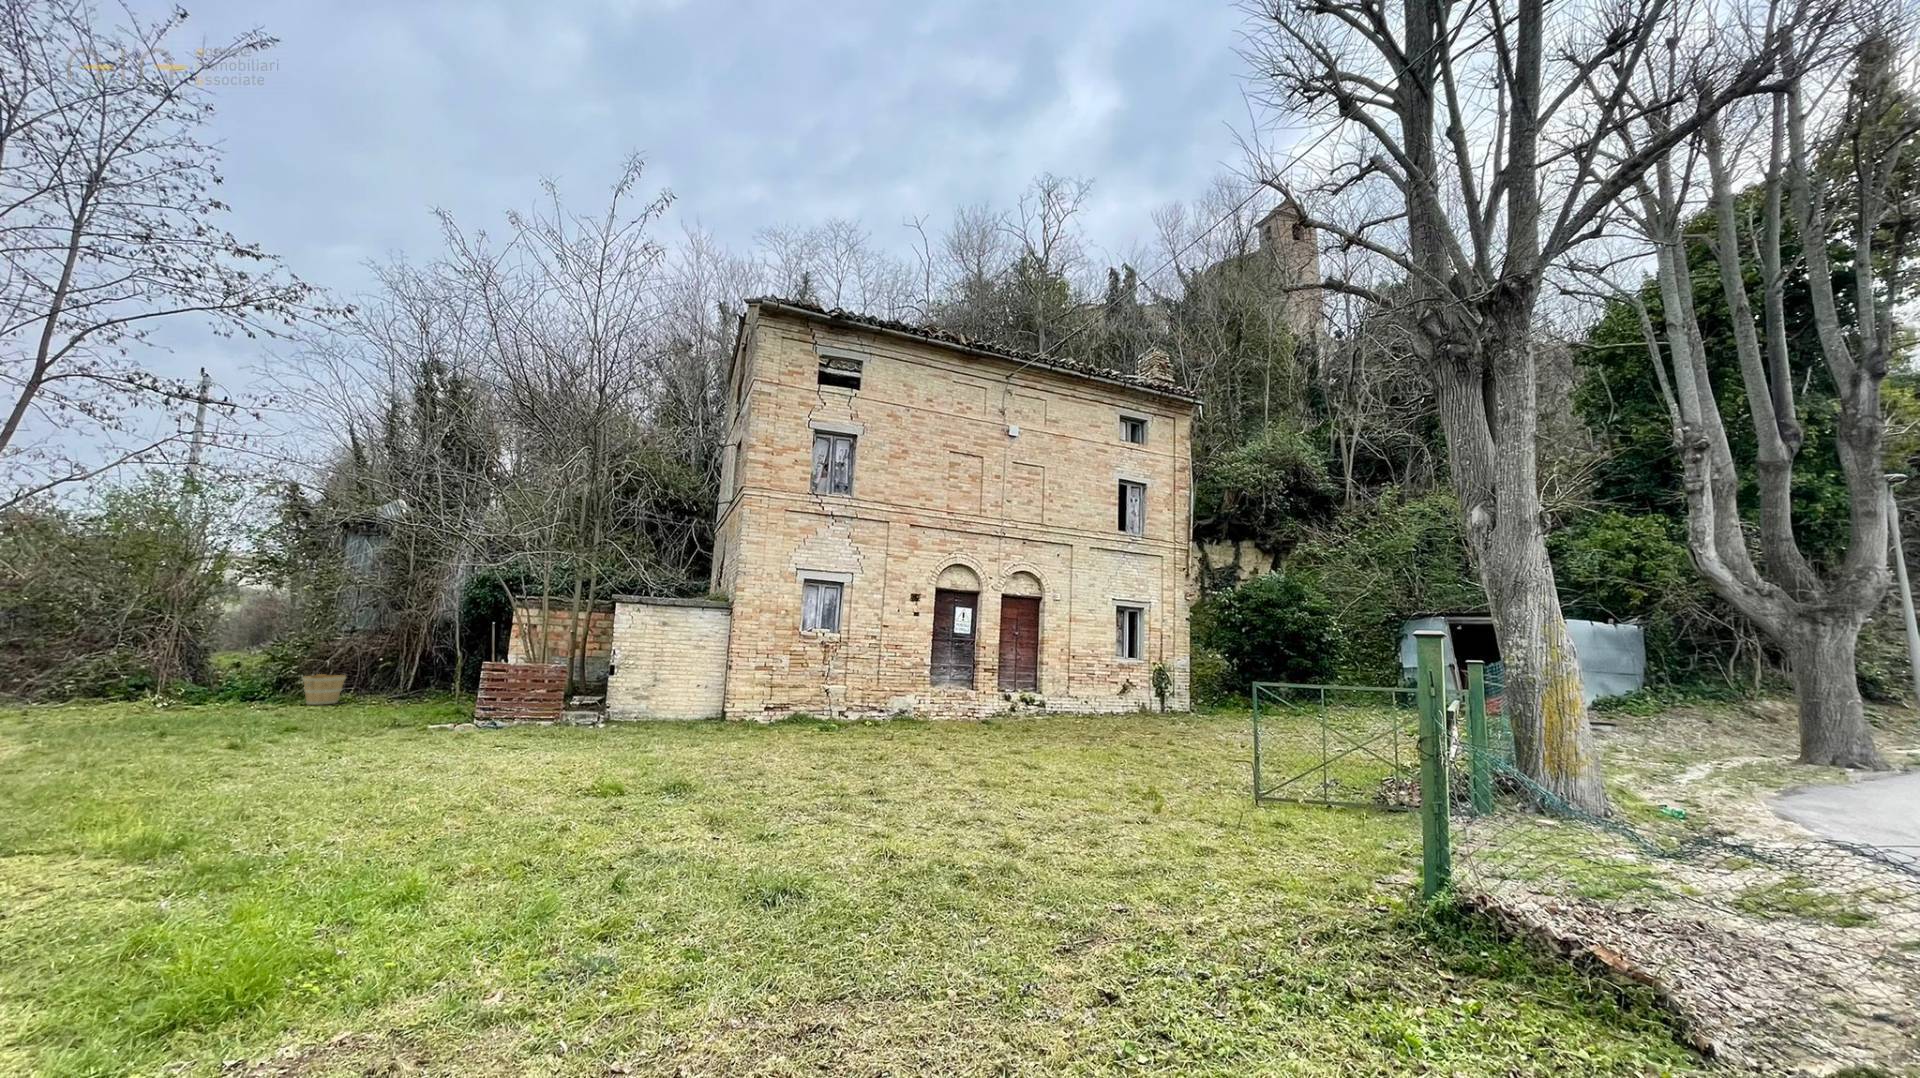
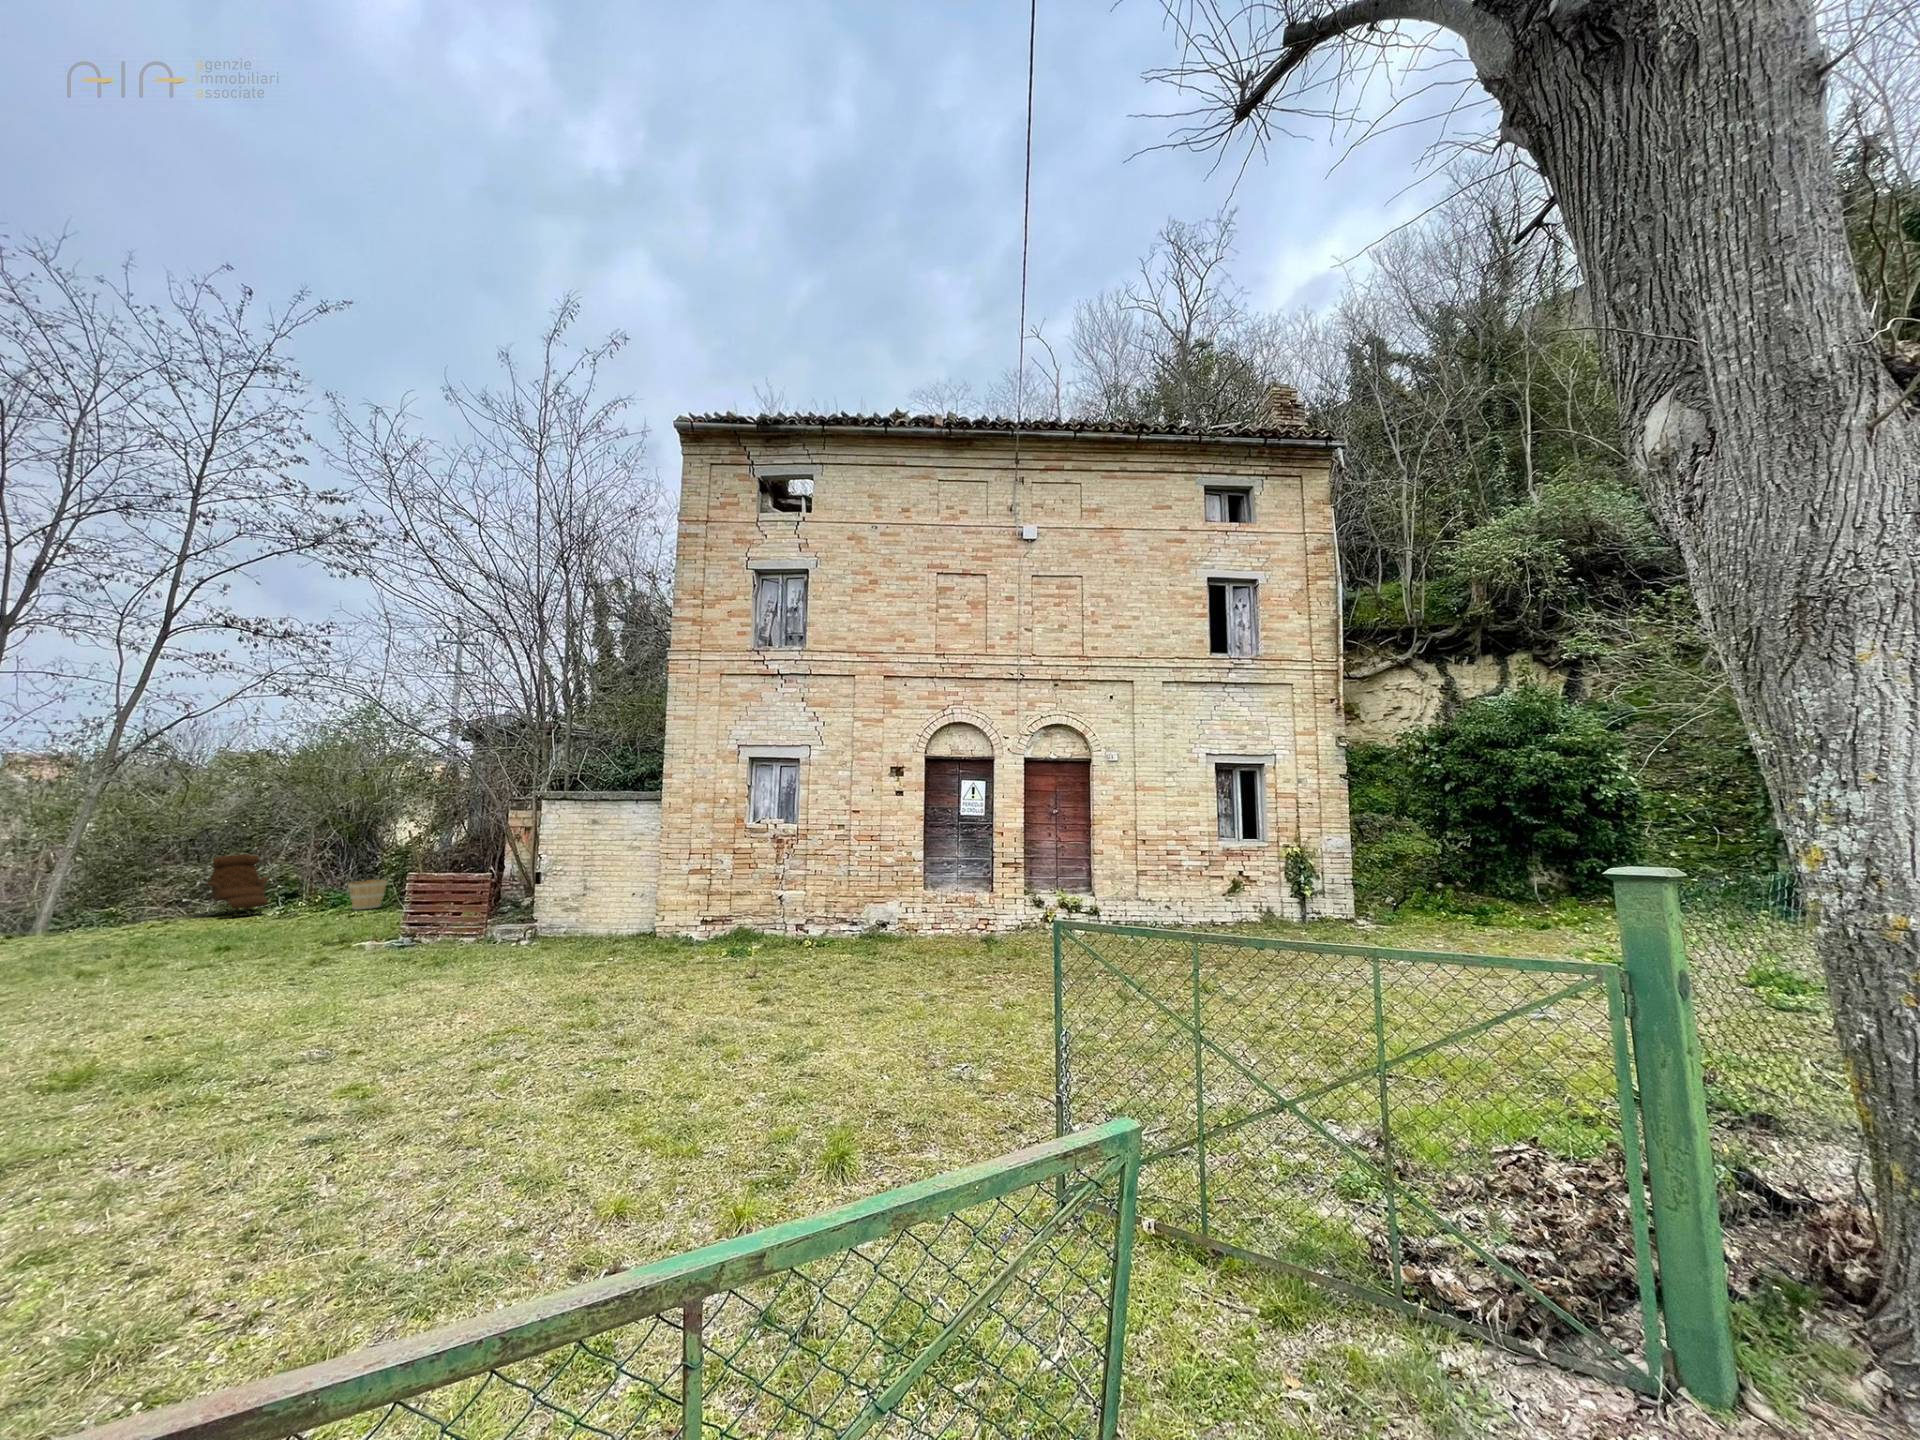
lounge chair: none [112,642,203,712] -> present [206,854,269,917]

